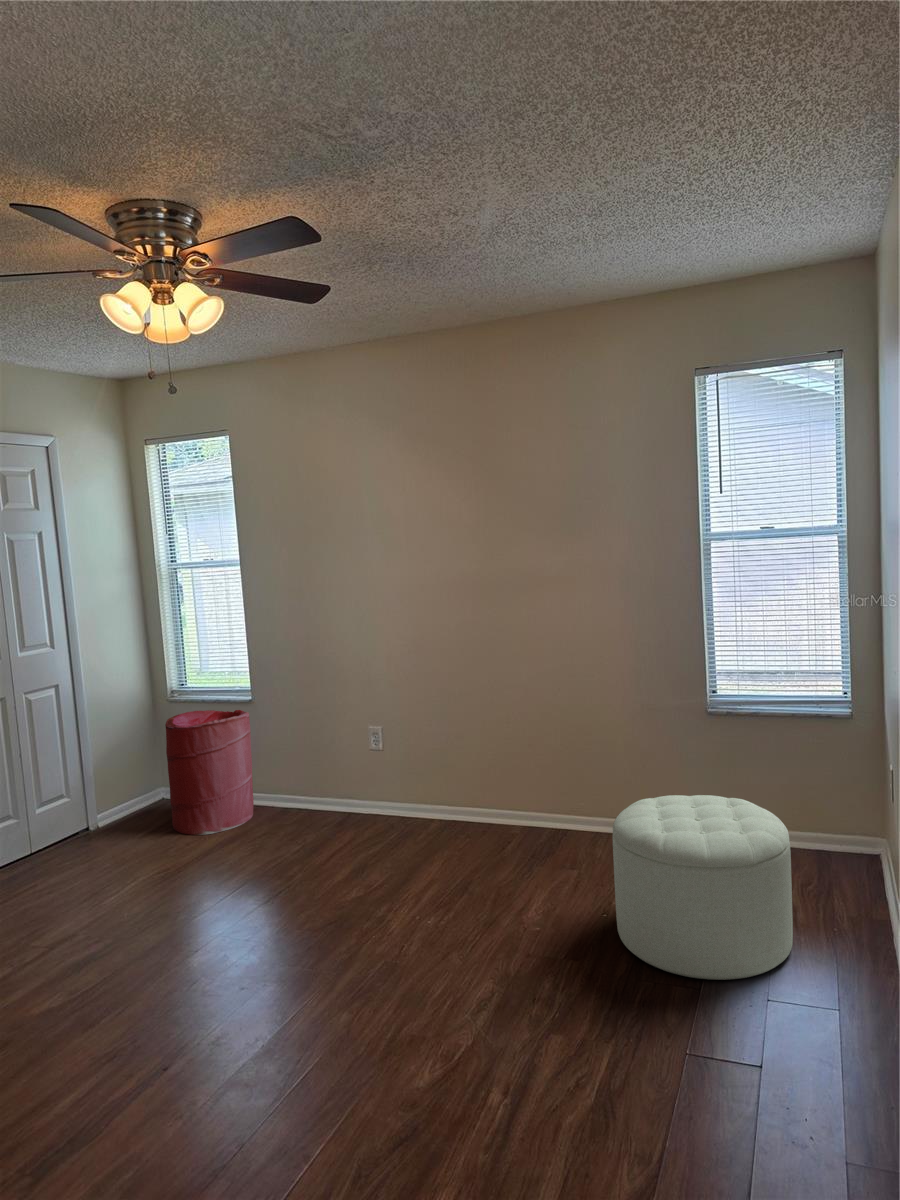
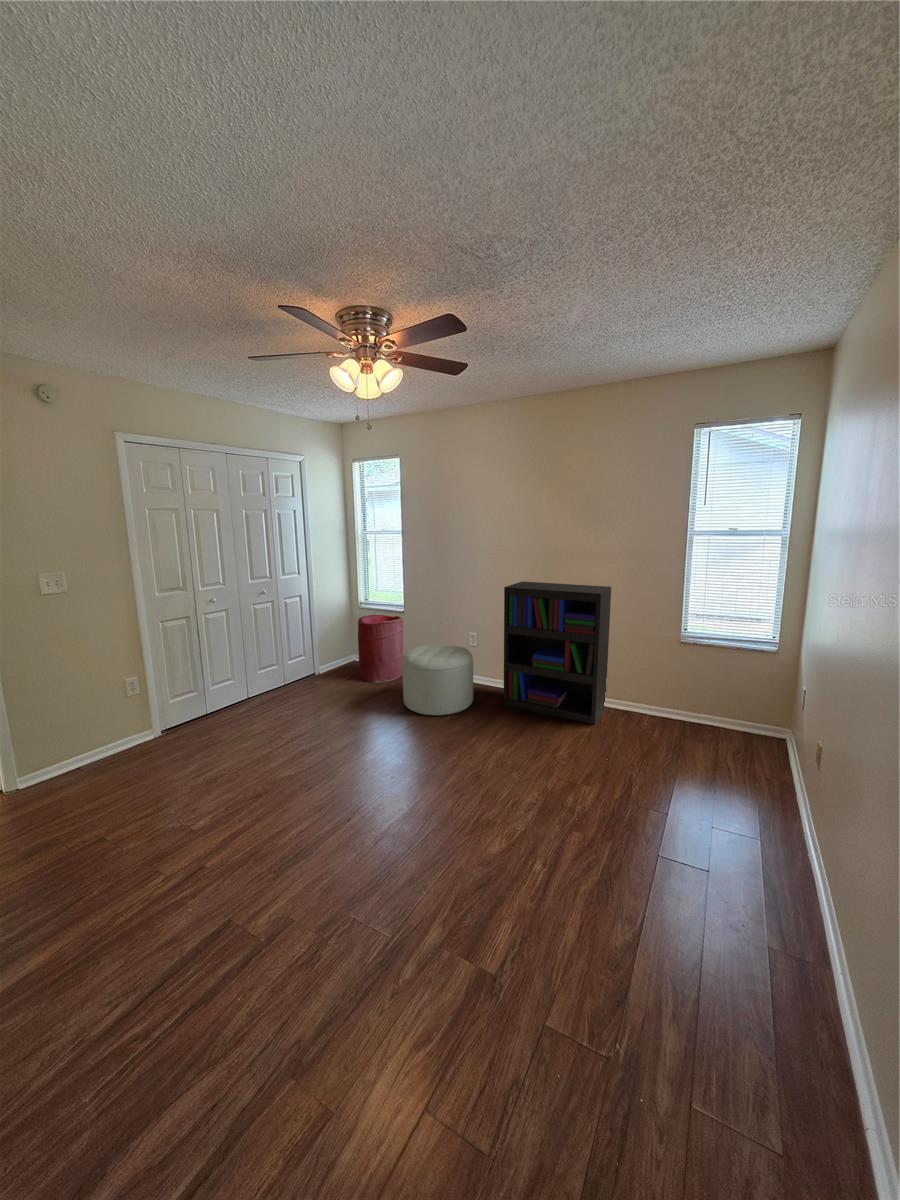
bookshelf: none [422,630,607,865] -> present [504,581,611,725]
ottoman: present [613,795,793,980] -> present [402,644,473,715]

